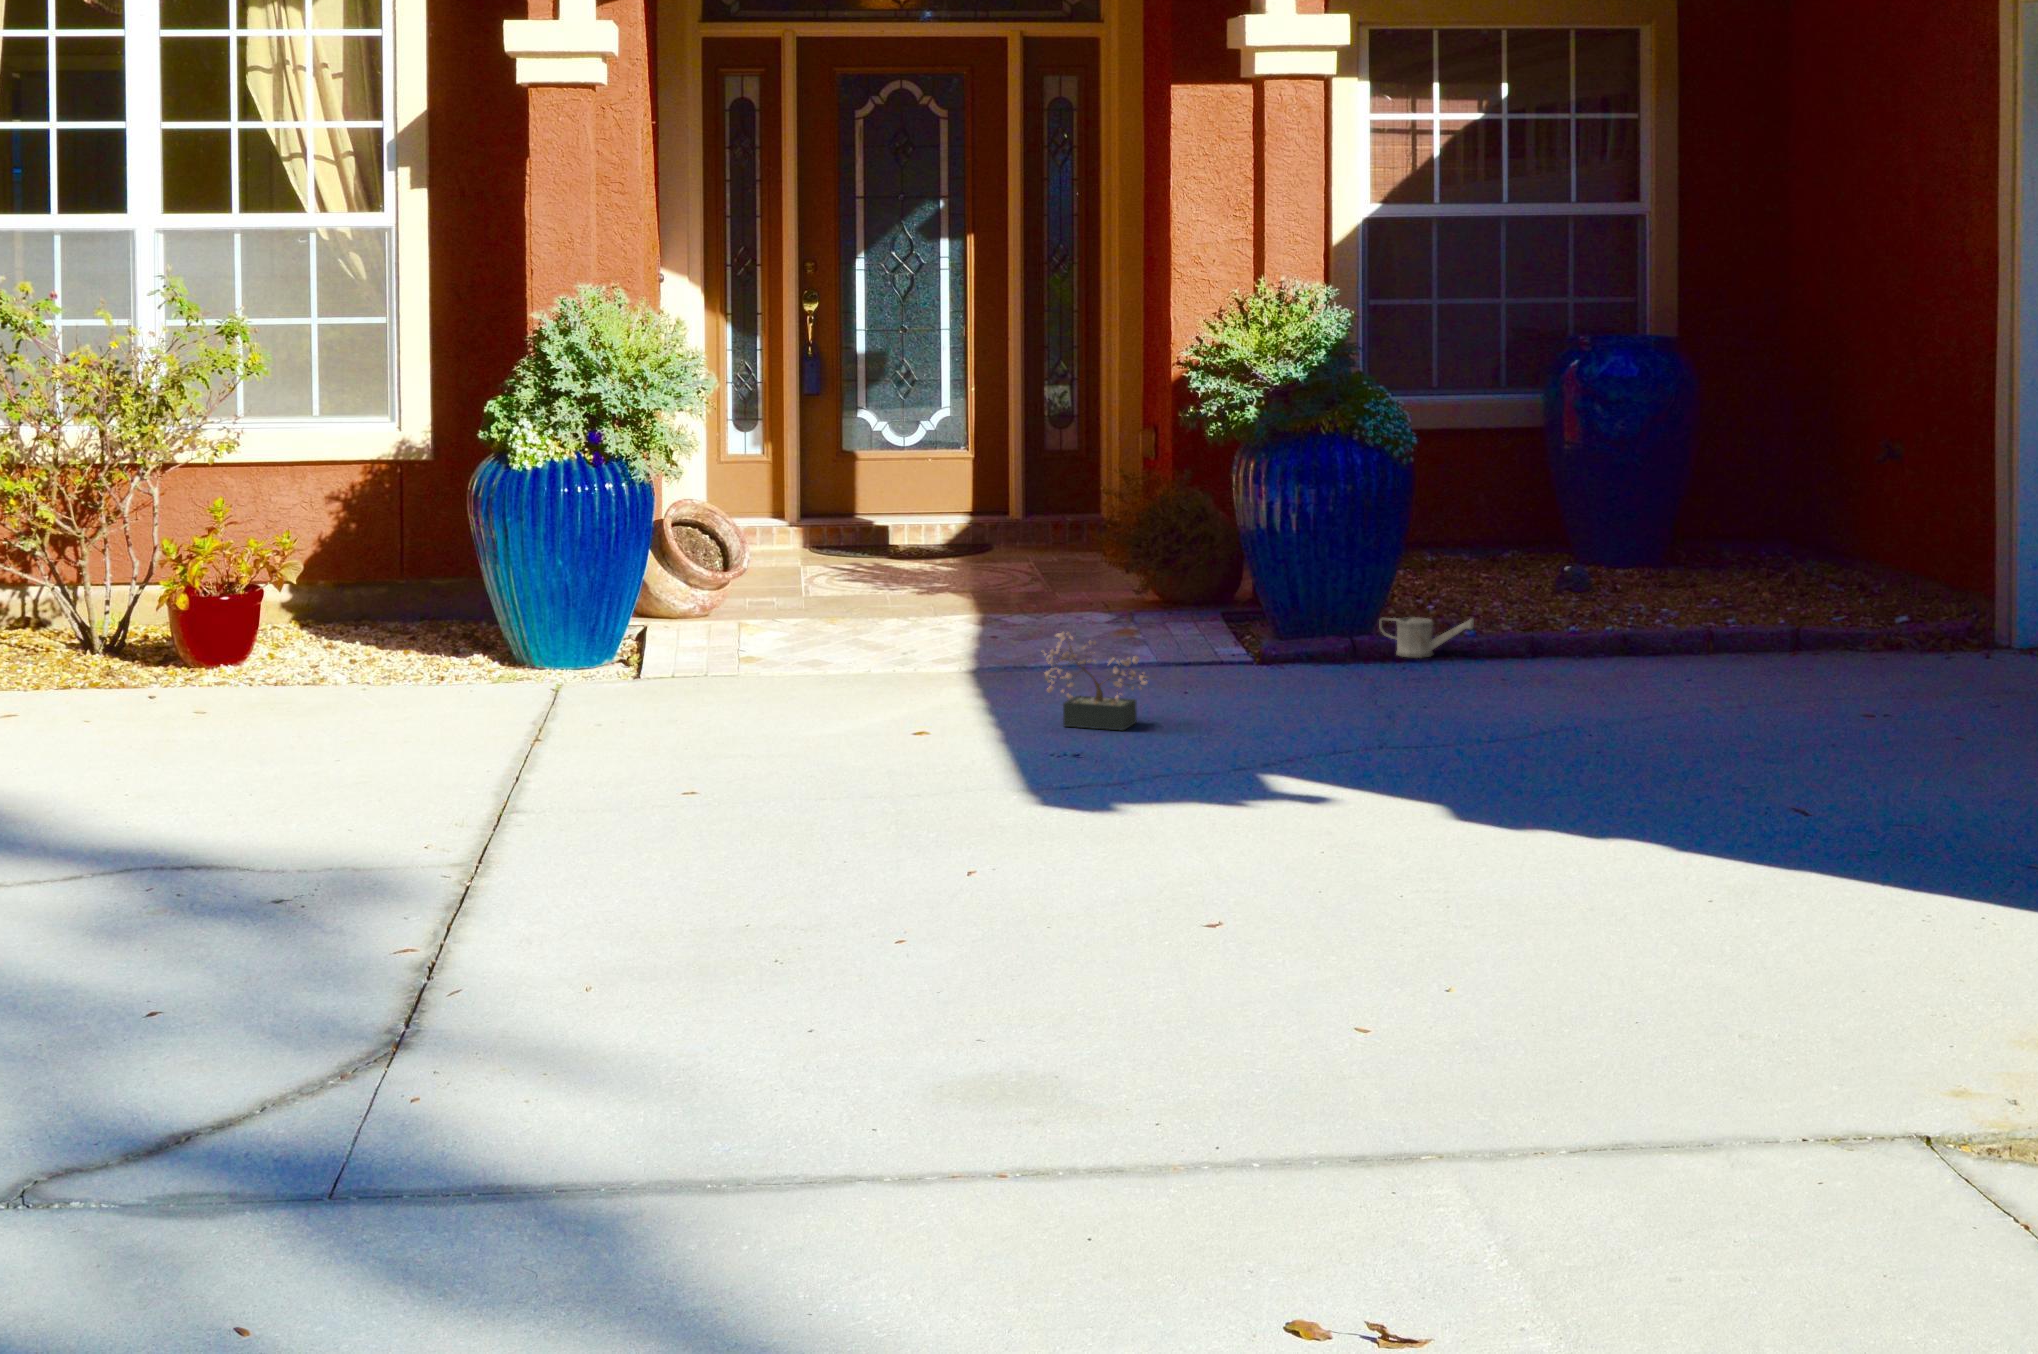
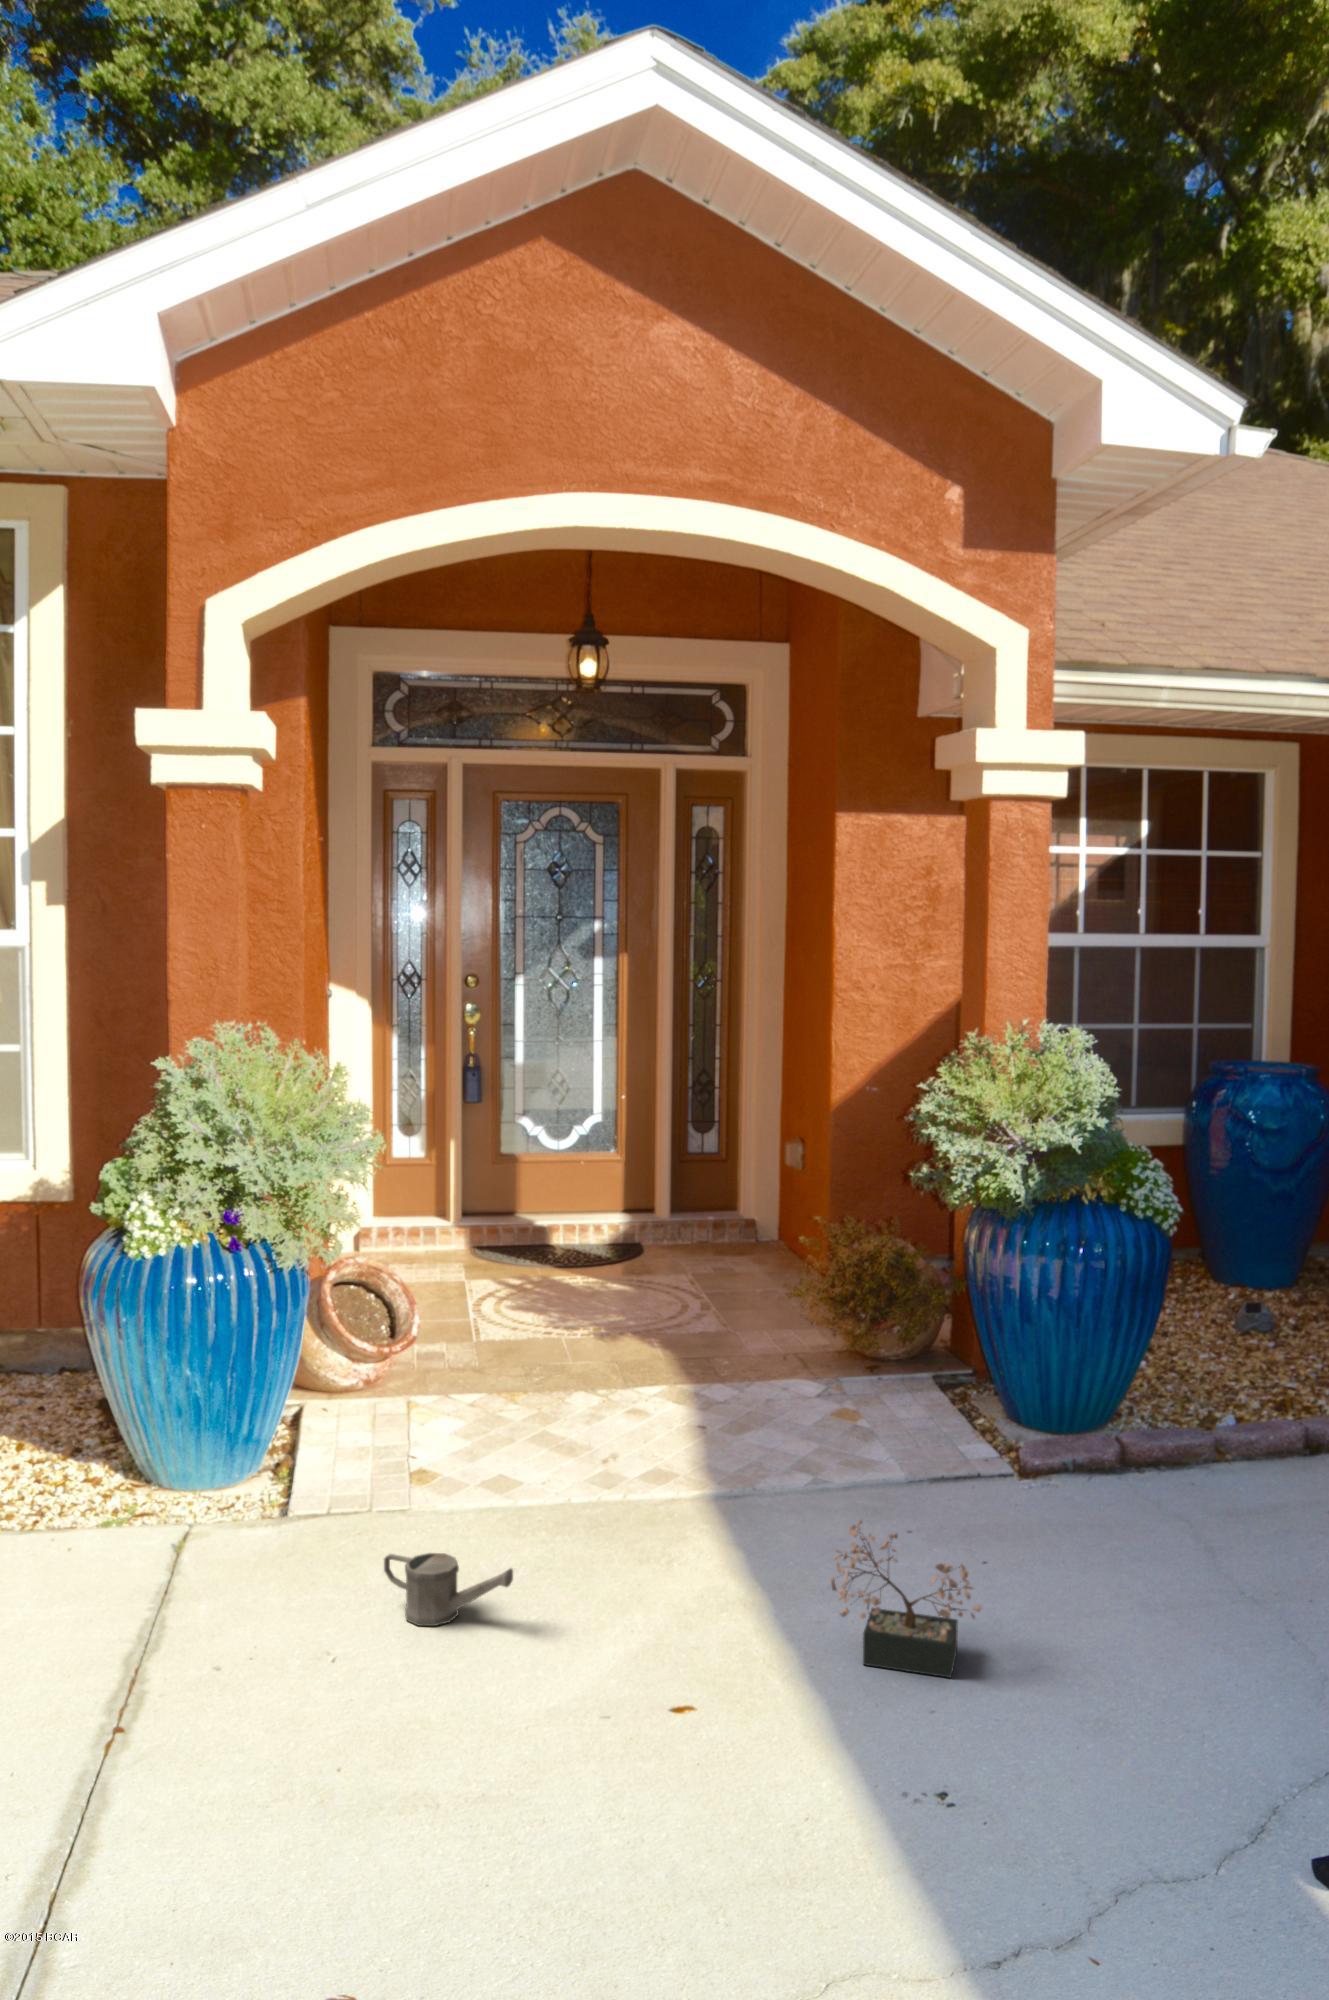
watering can: present [1379,617,1474,658] -> present [384,1553,513,1626]

